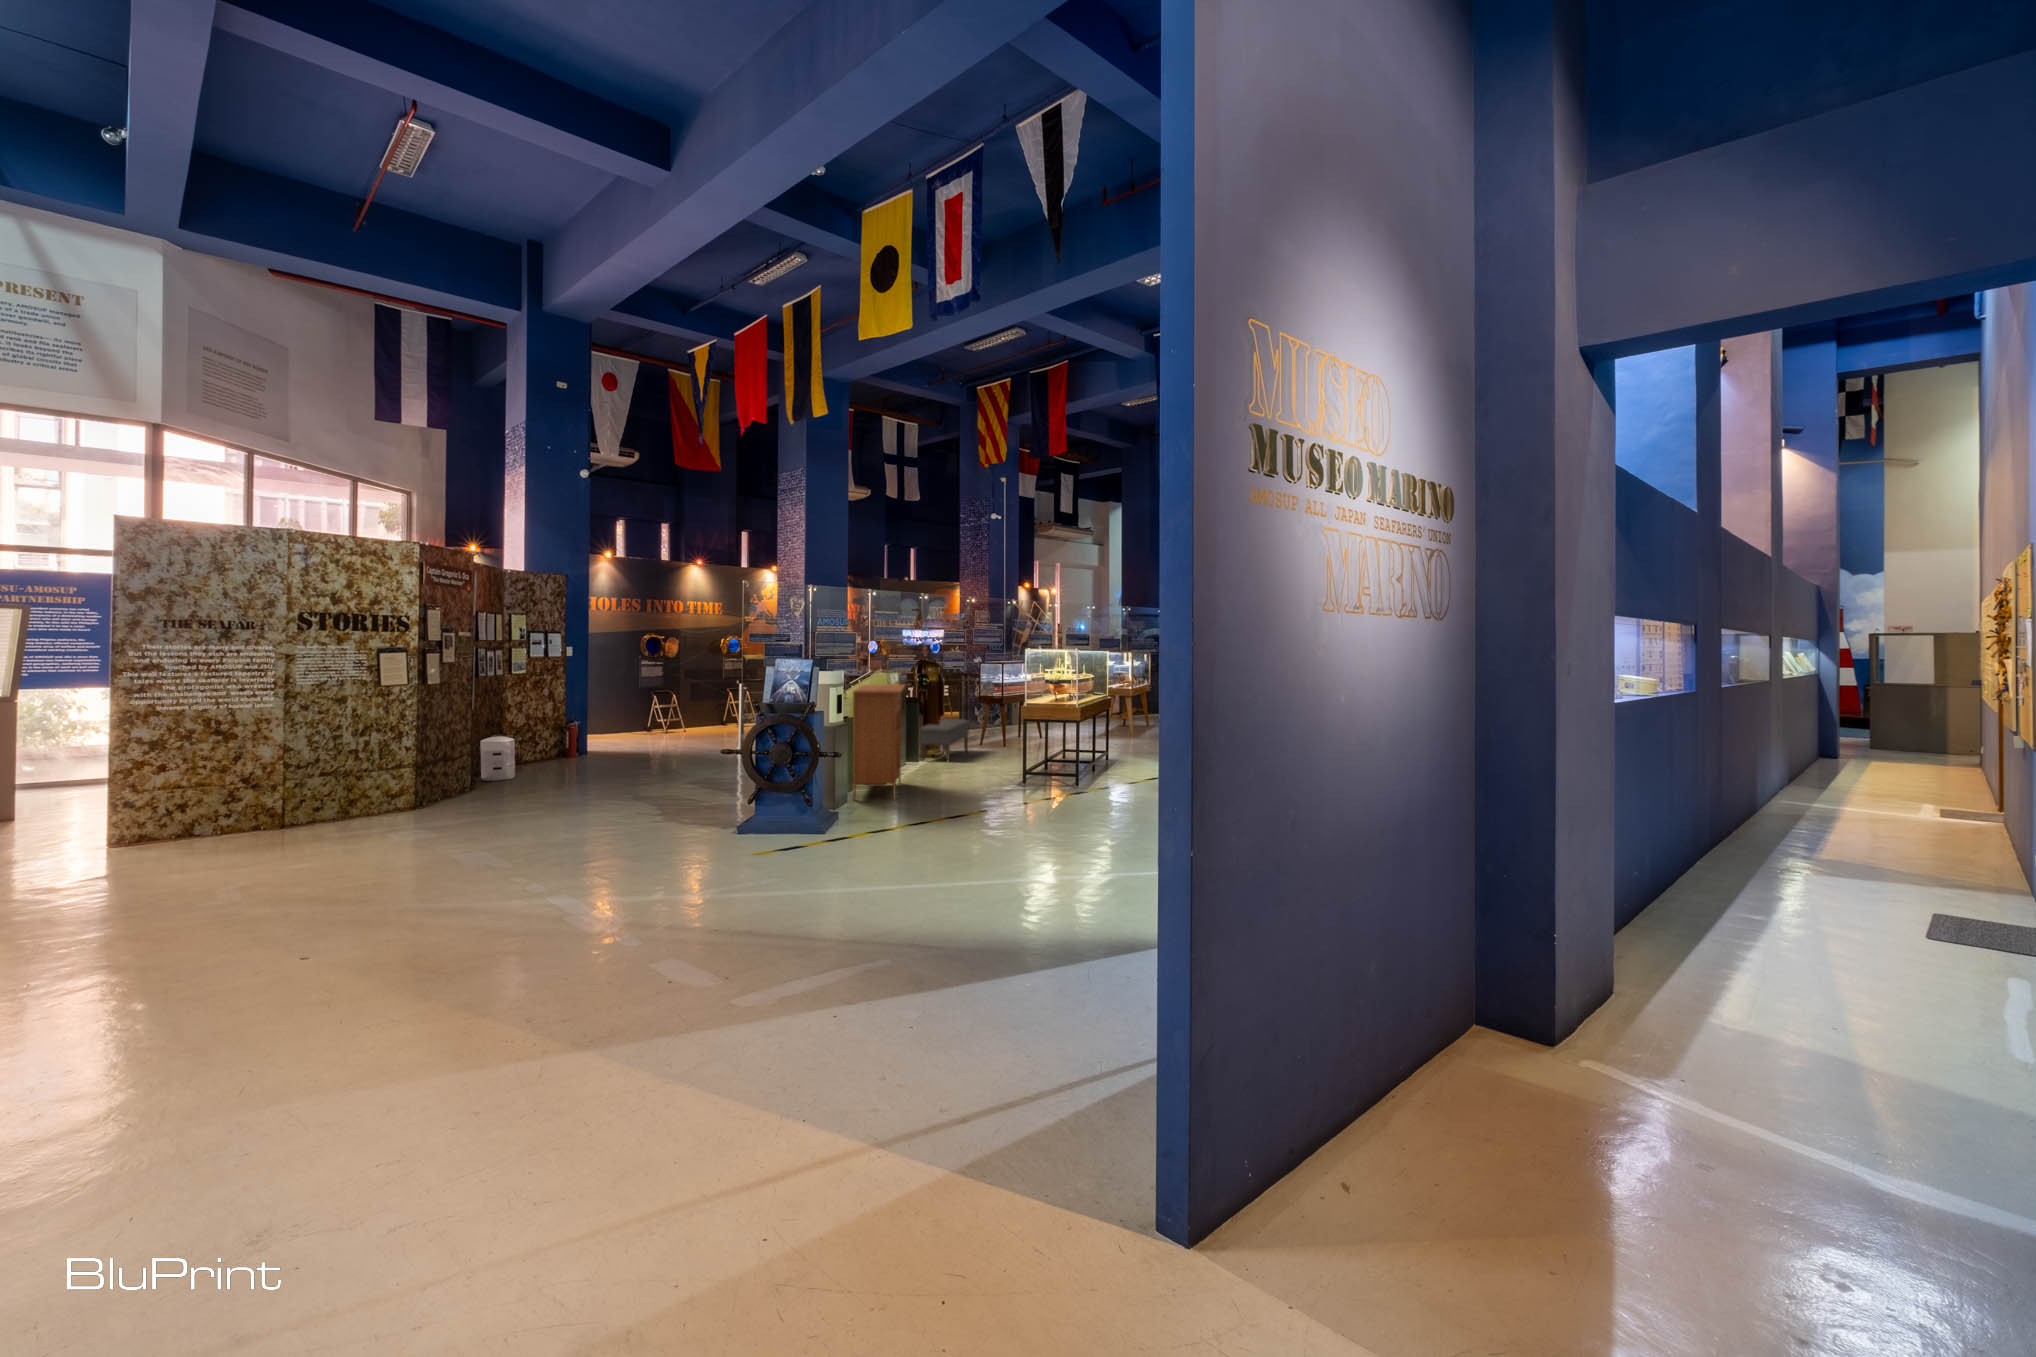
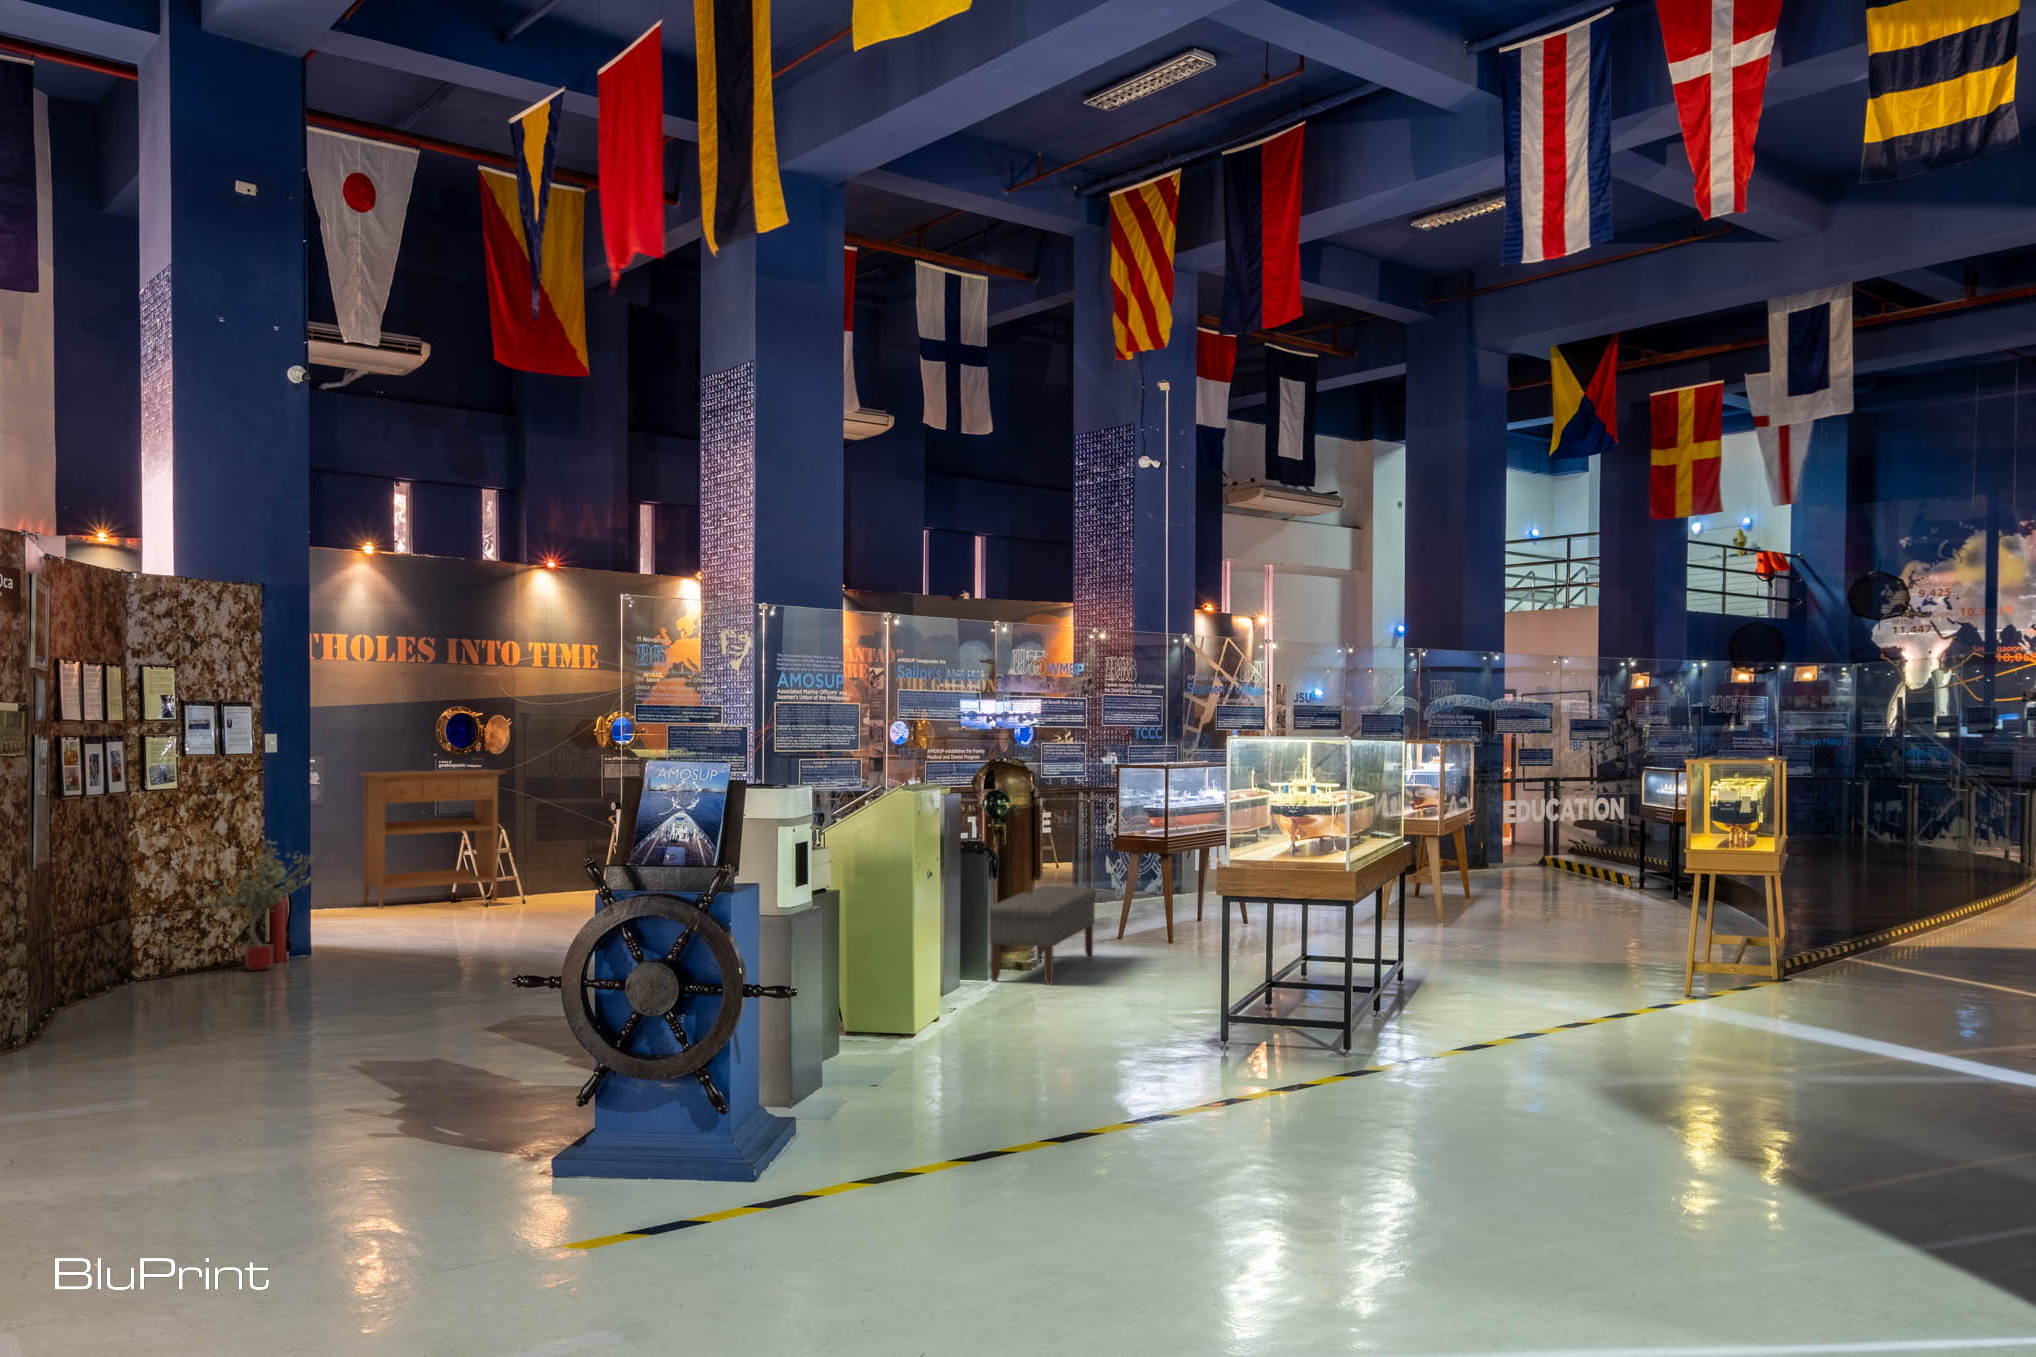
console table: present [853,684,905,800] -> present [360,769,505,909]
potted tree: none [542,698,595,760] -> present [205,841,313,971]
waste bin: present [480,735,515,781] -> none [55,919,128,1020]

